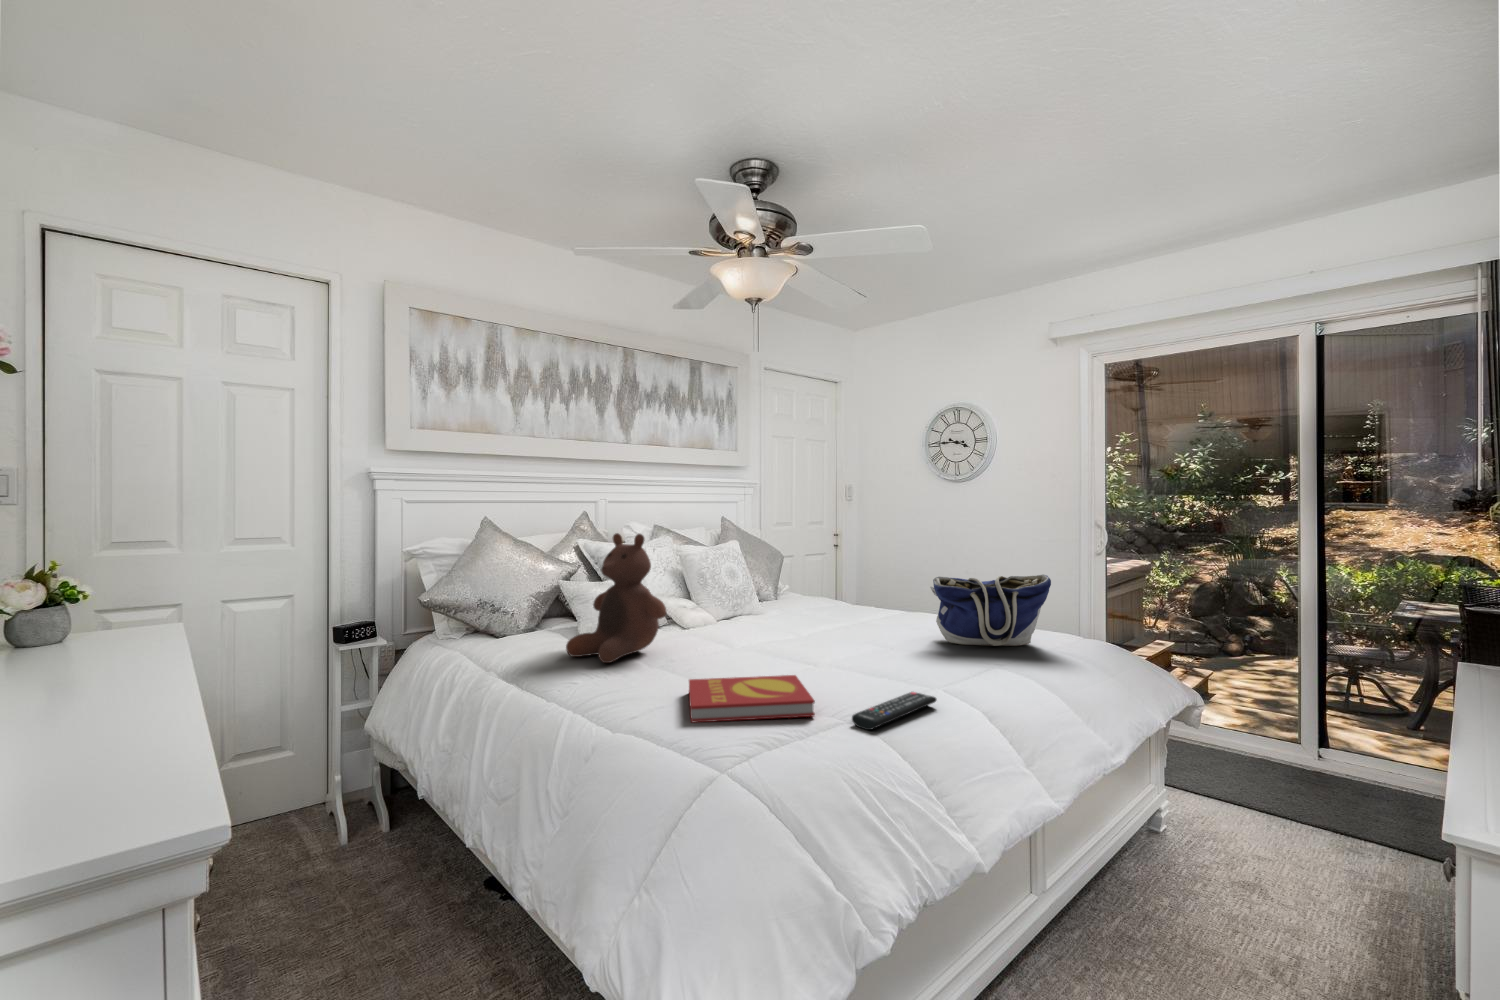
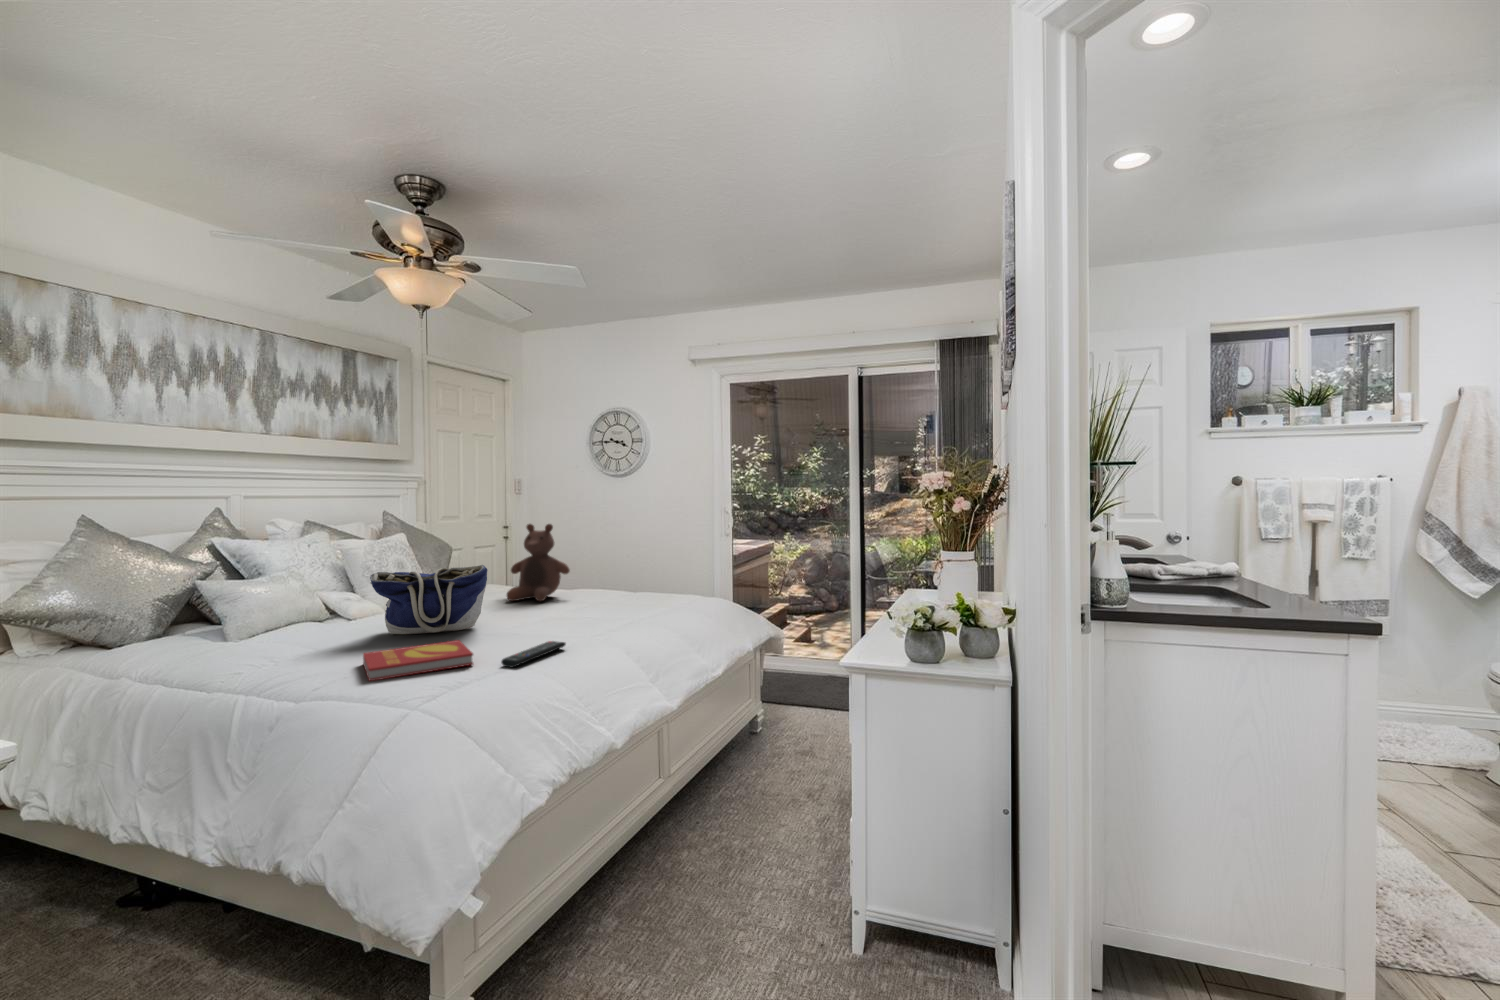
stuffed bear: present [566,533,666,663] -> present [507,524,570,601]
tote bag: present [930,575,1051,646] -> present [370,565,488,634]

